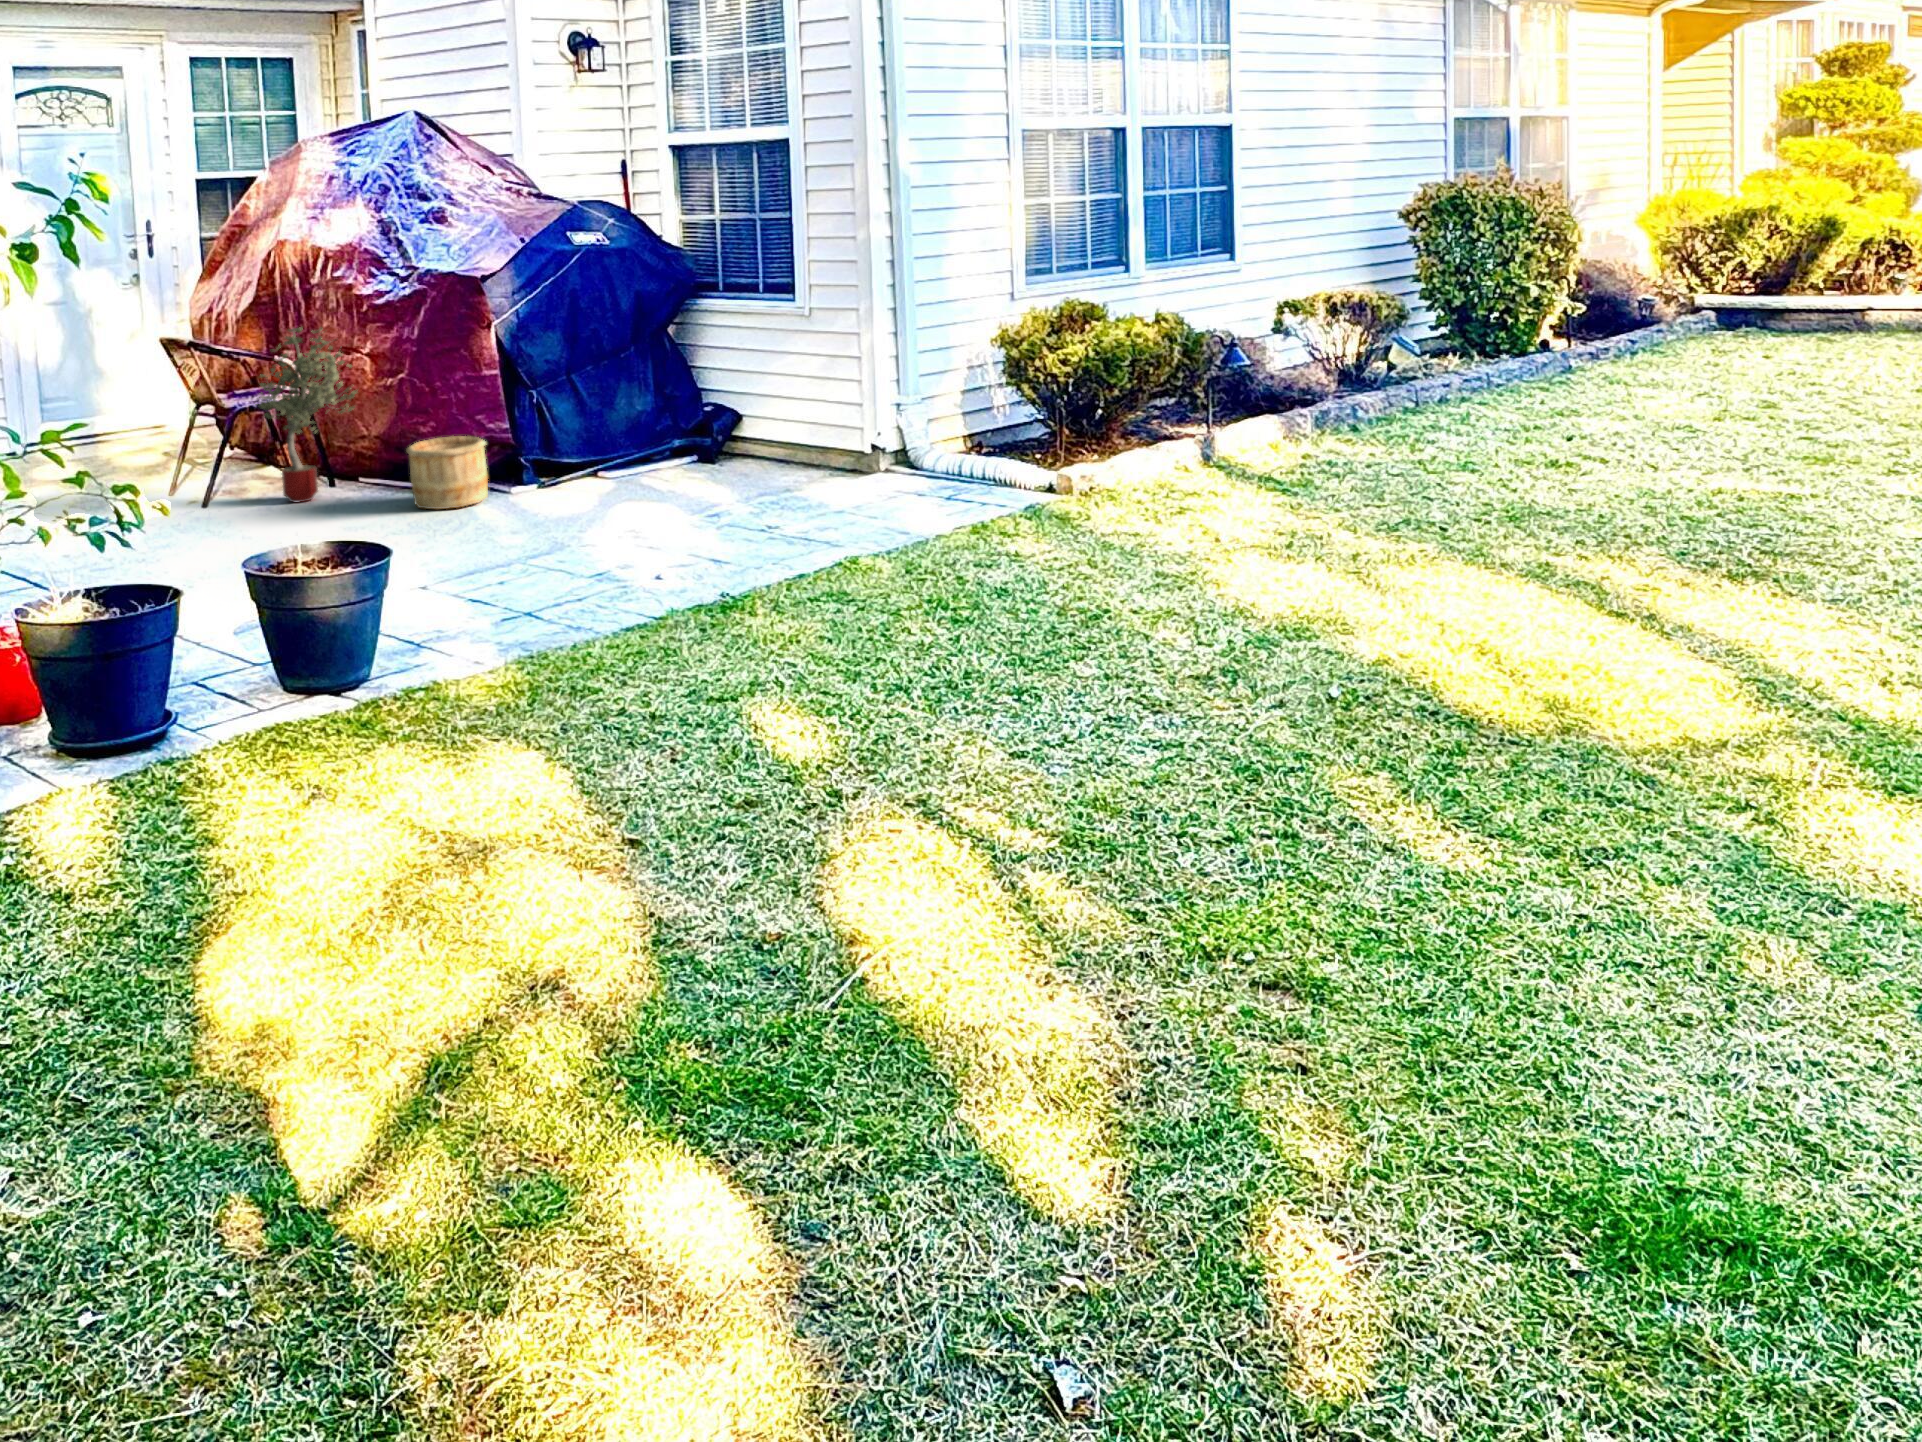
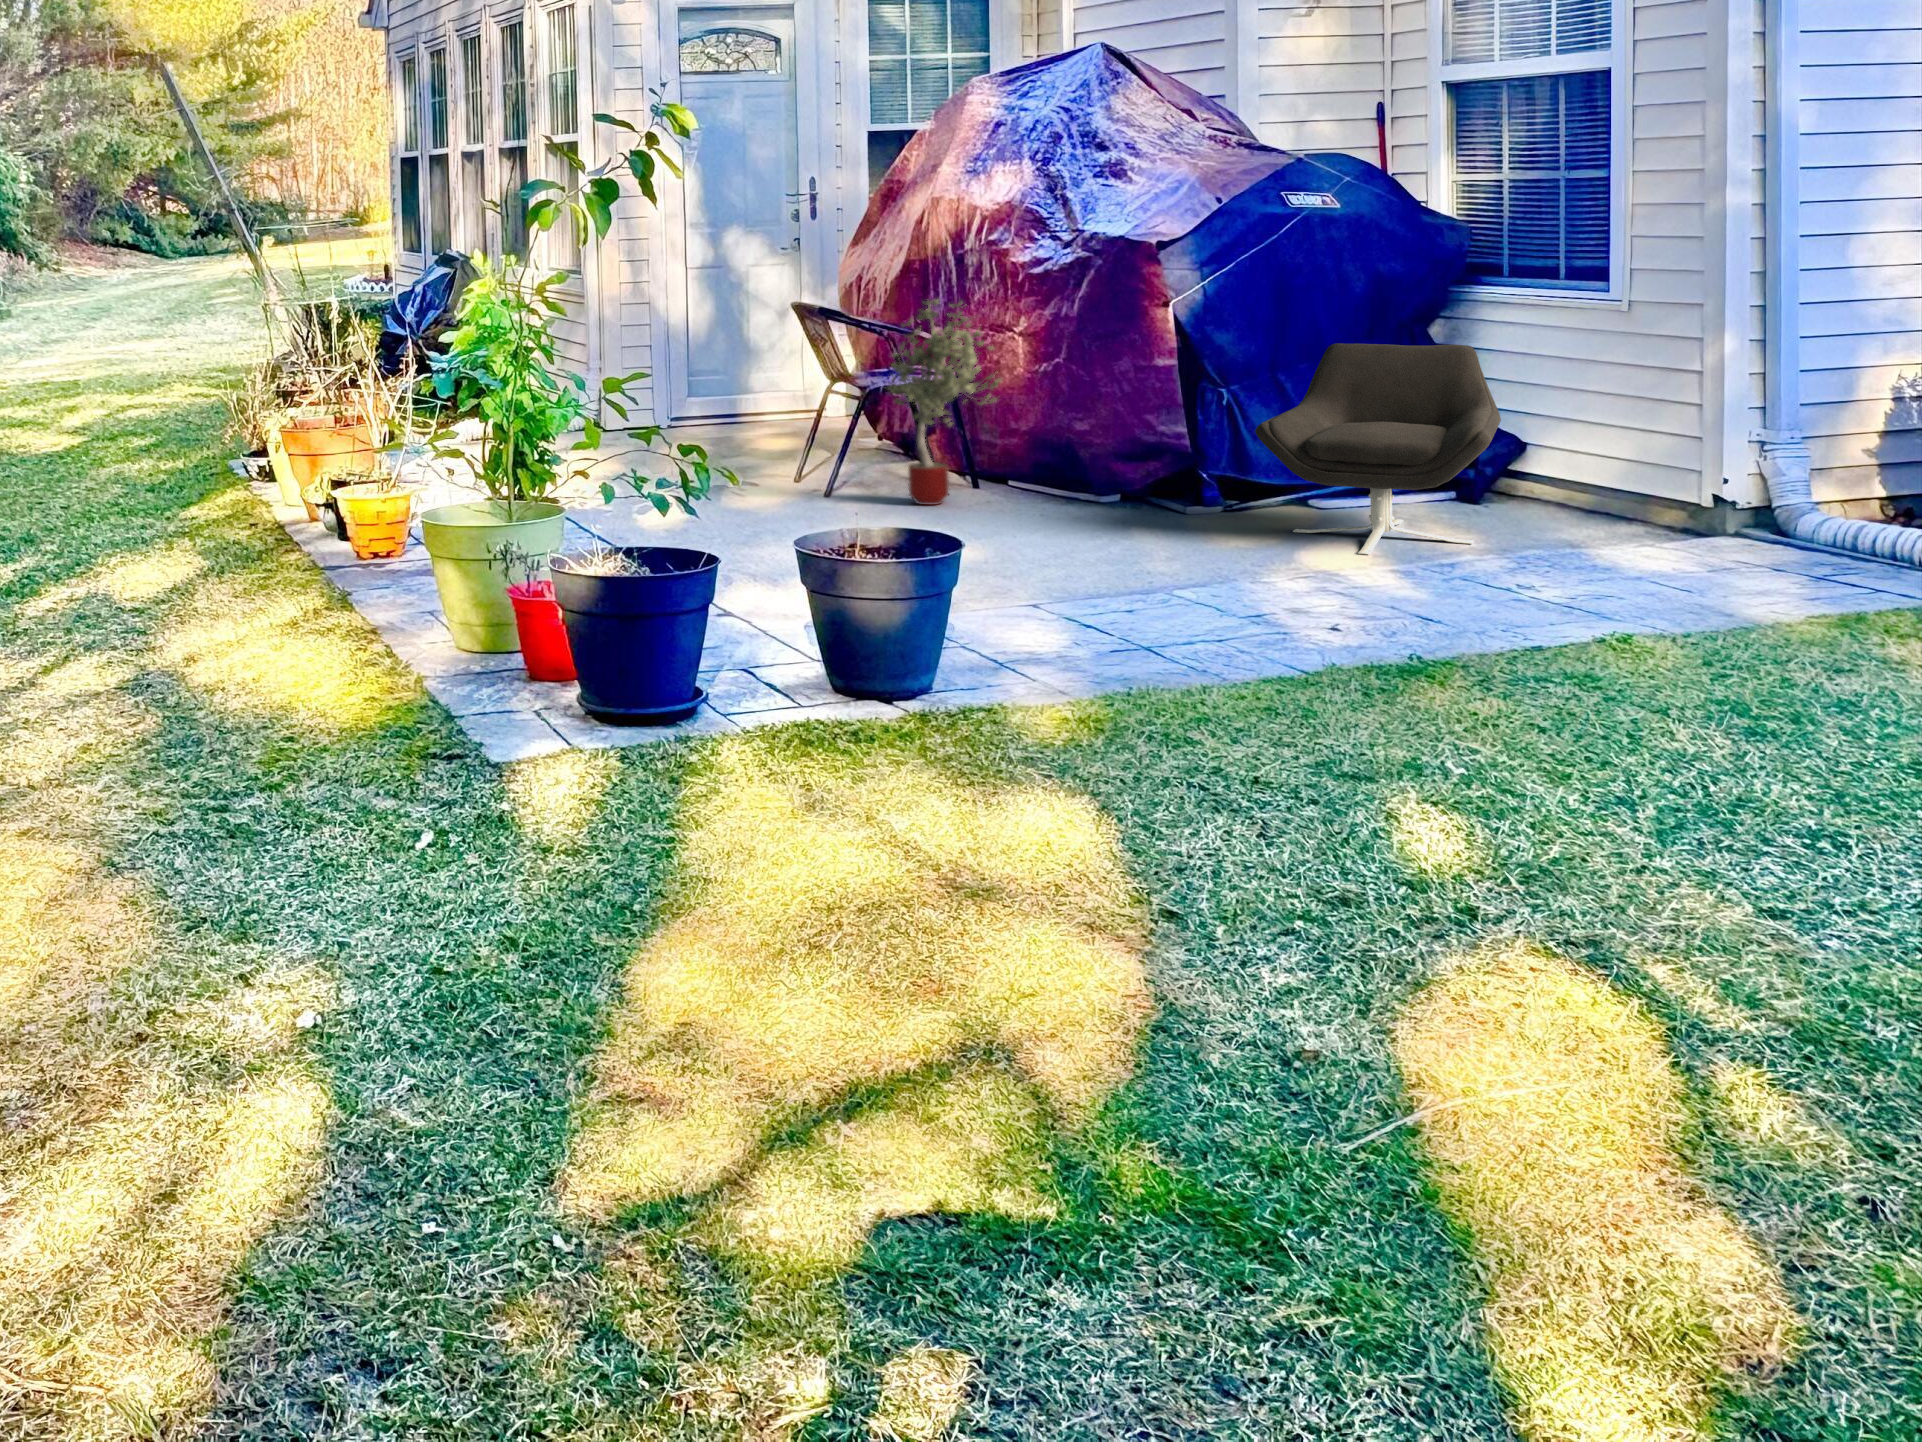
lounge chair: none [563,343,727,506] -> present [1255,343,1501,555]
wooden bucket: present [406,436,488,509] -> none [1051,443,1153,530]

